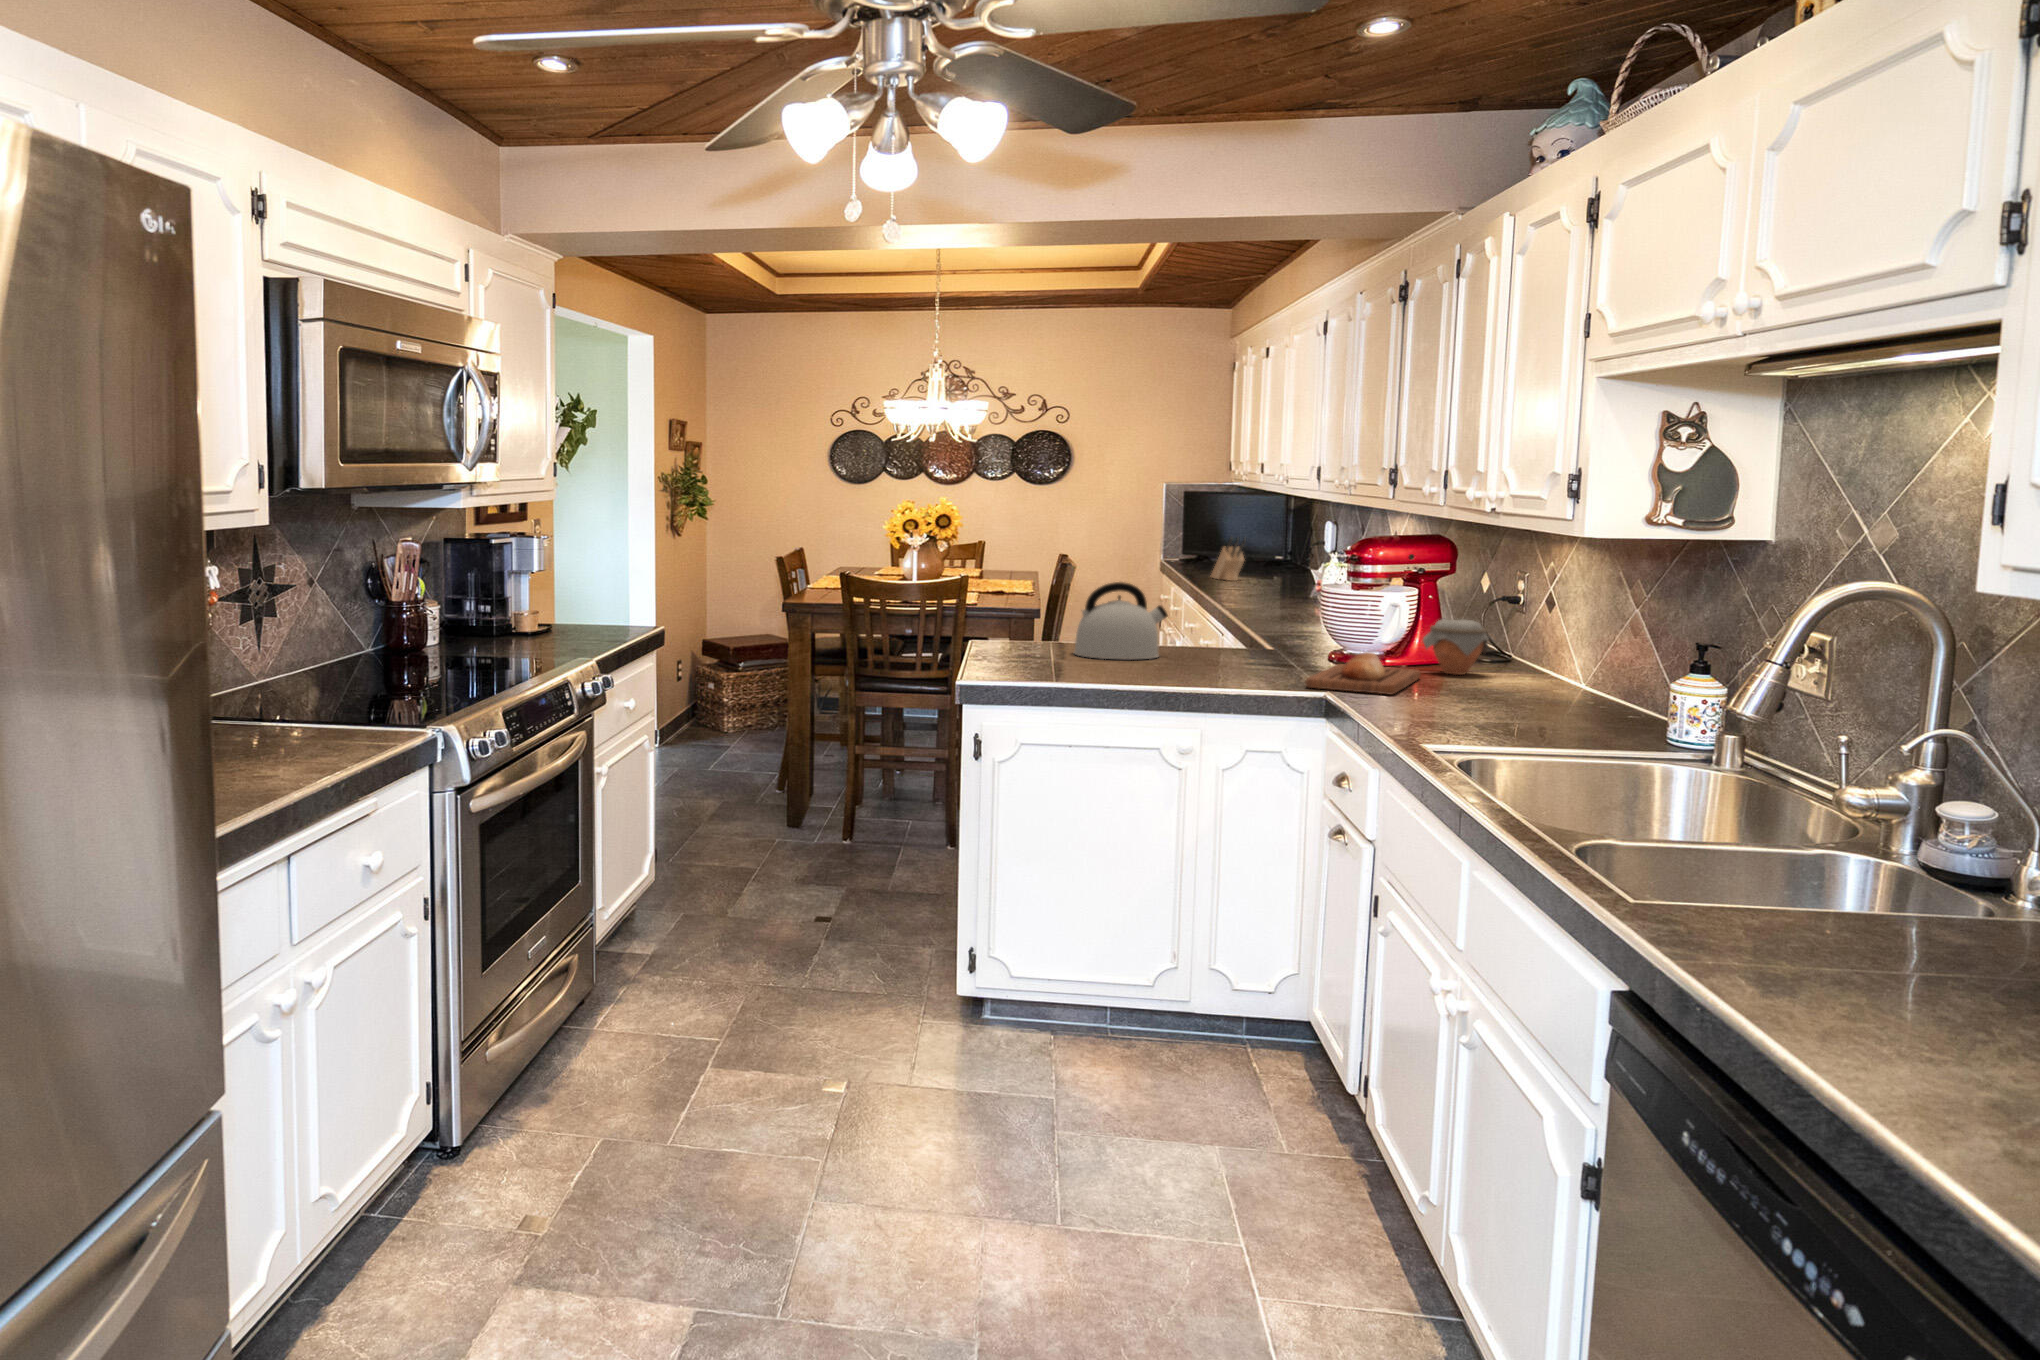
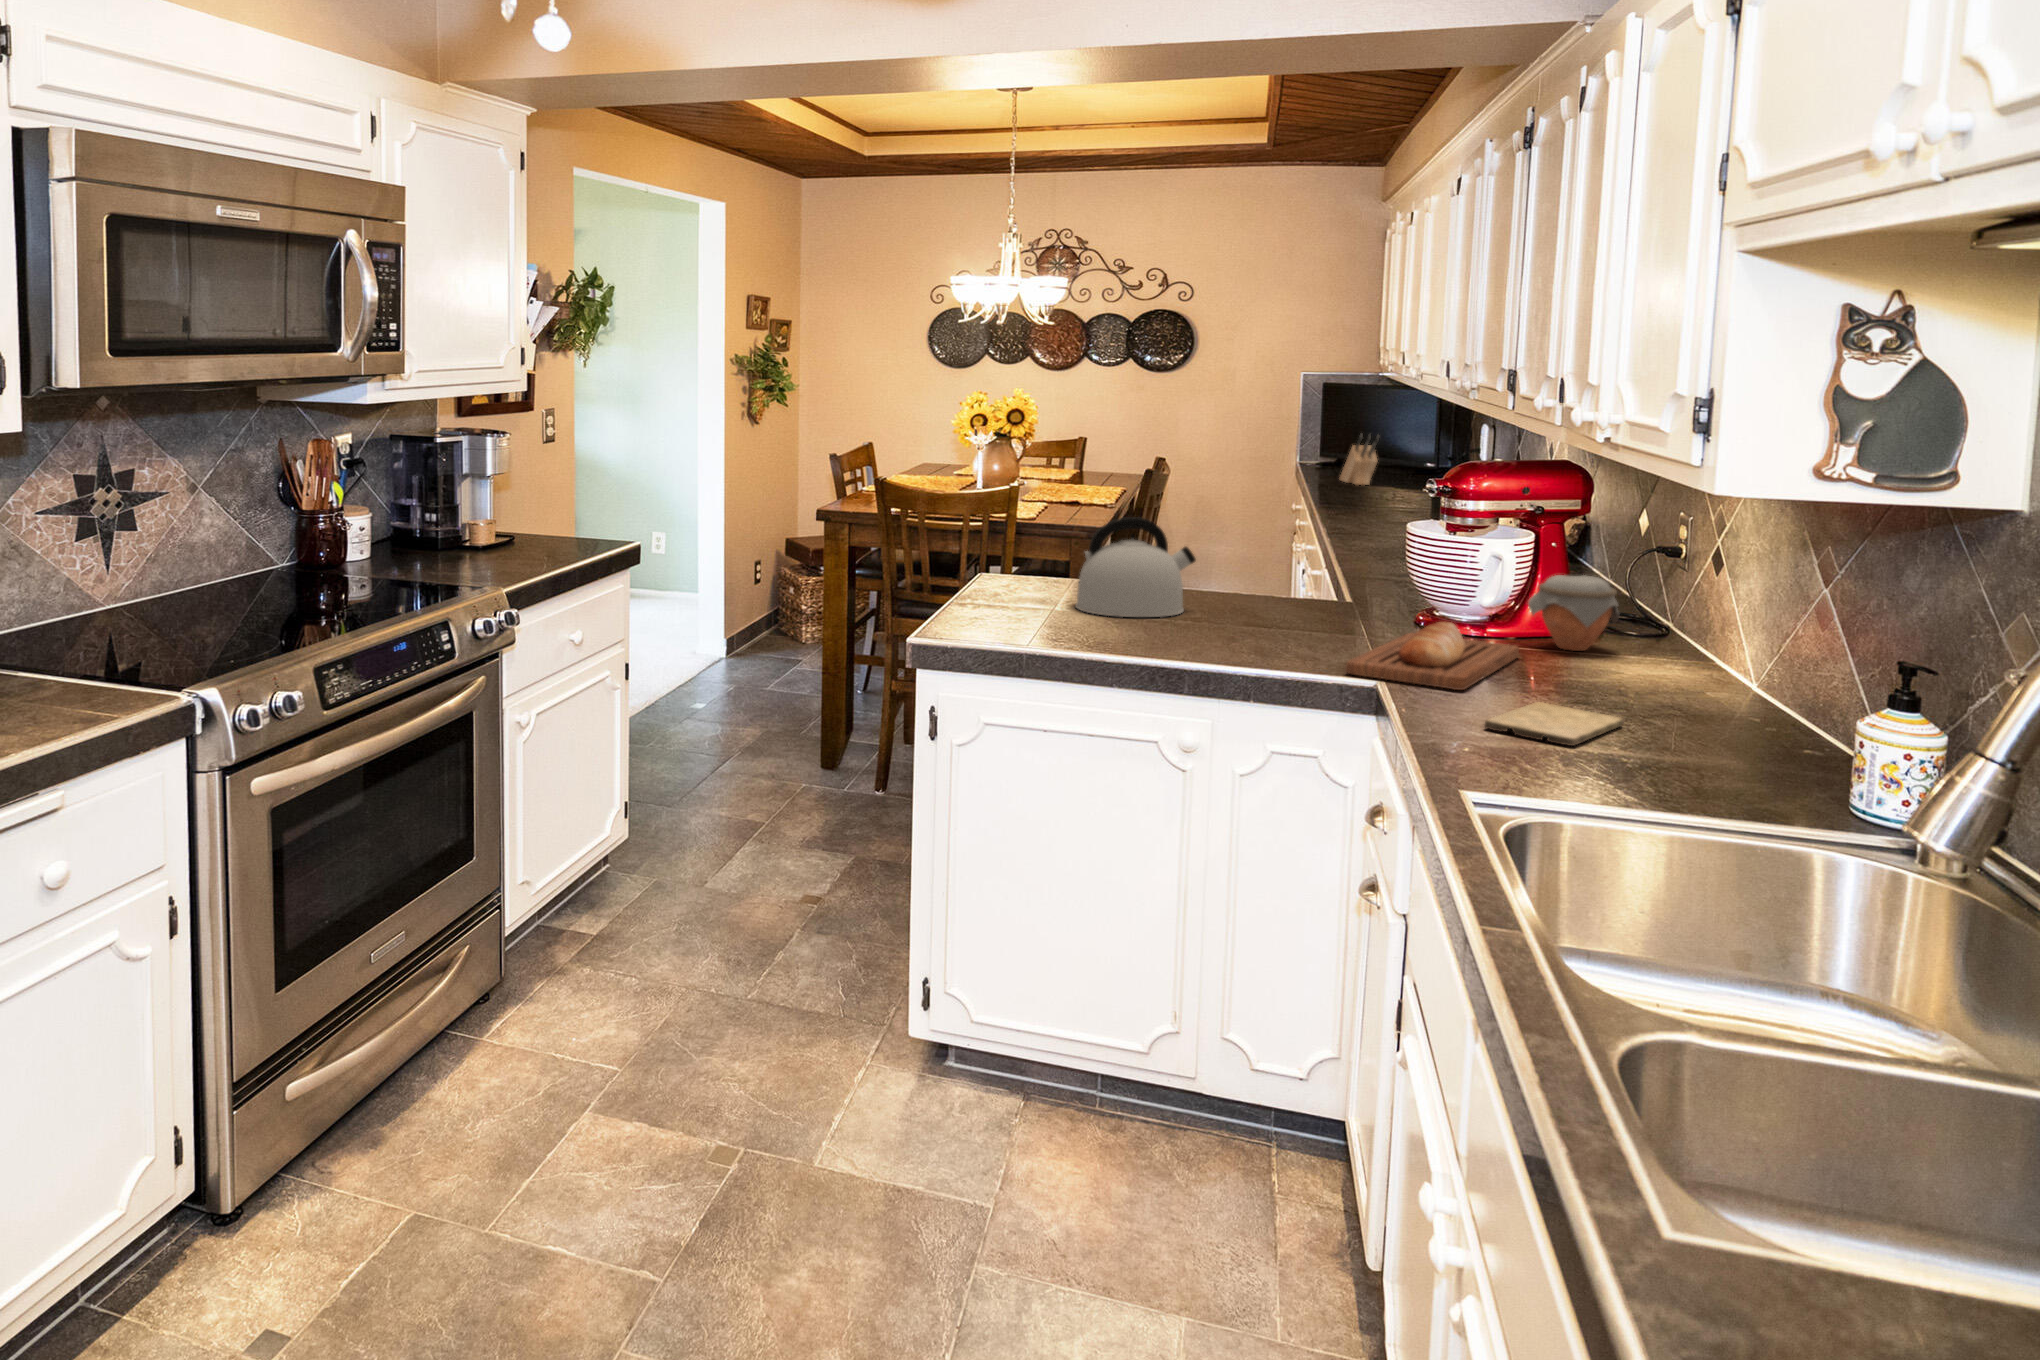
cutting board: none [1419,698,1510,719] -> present [1484,702,1623,746]

